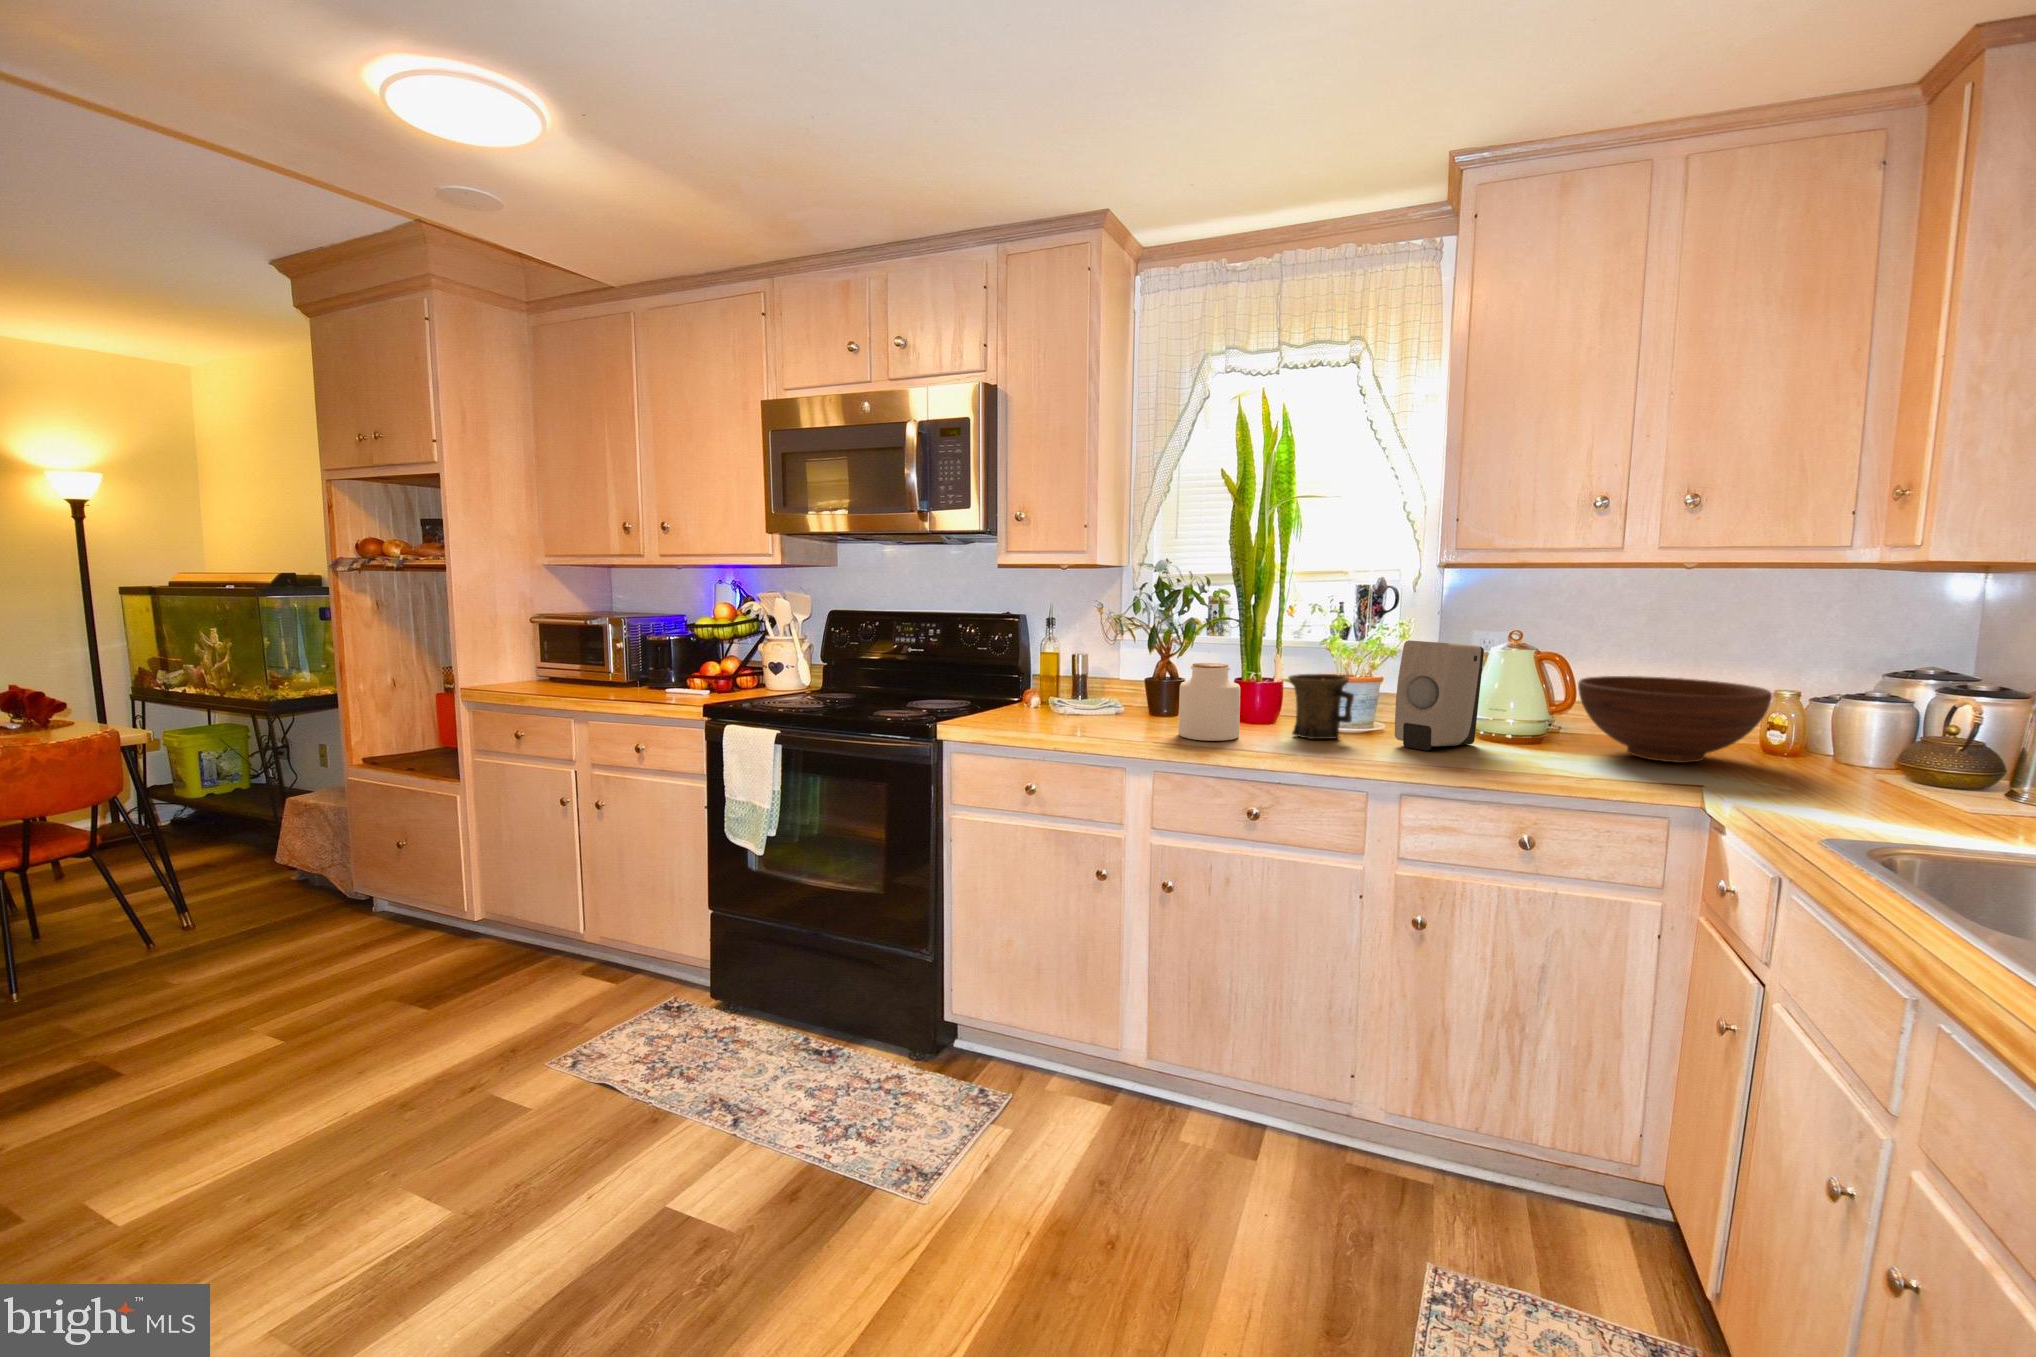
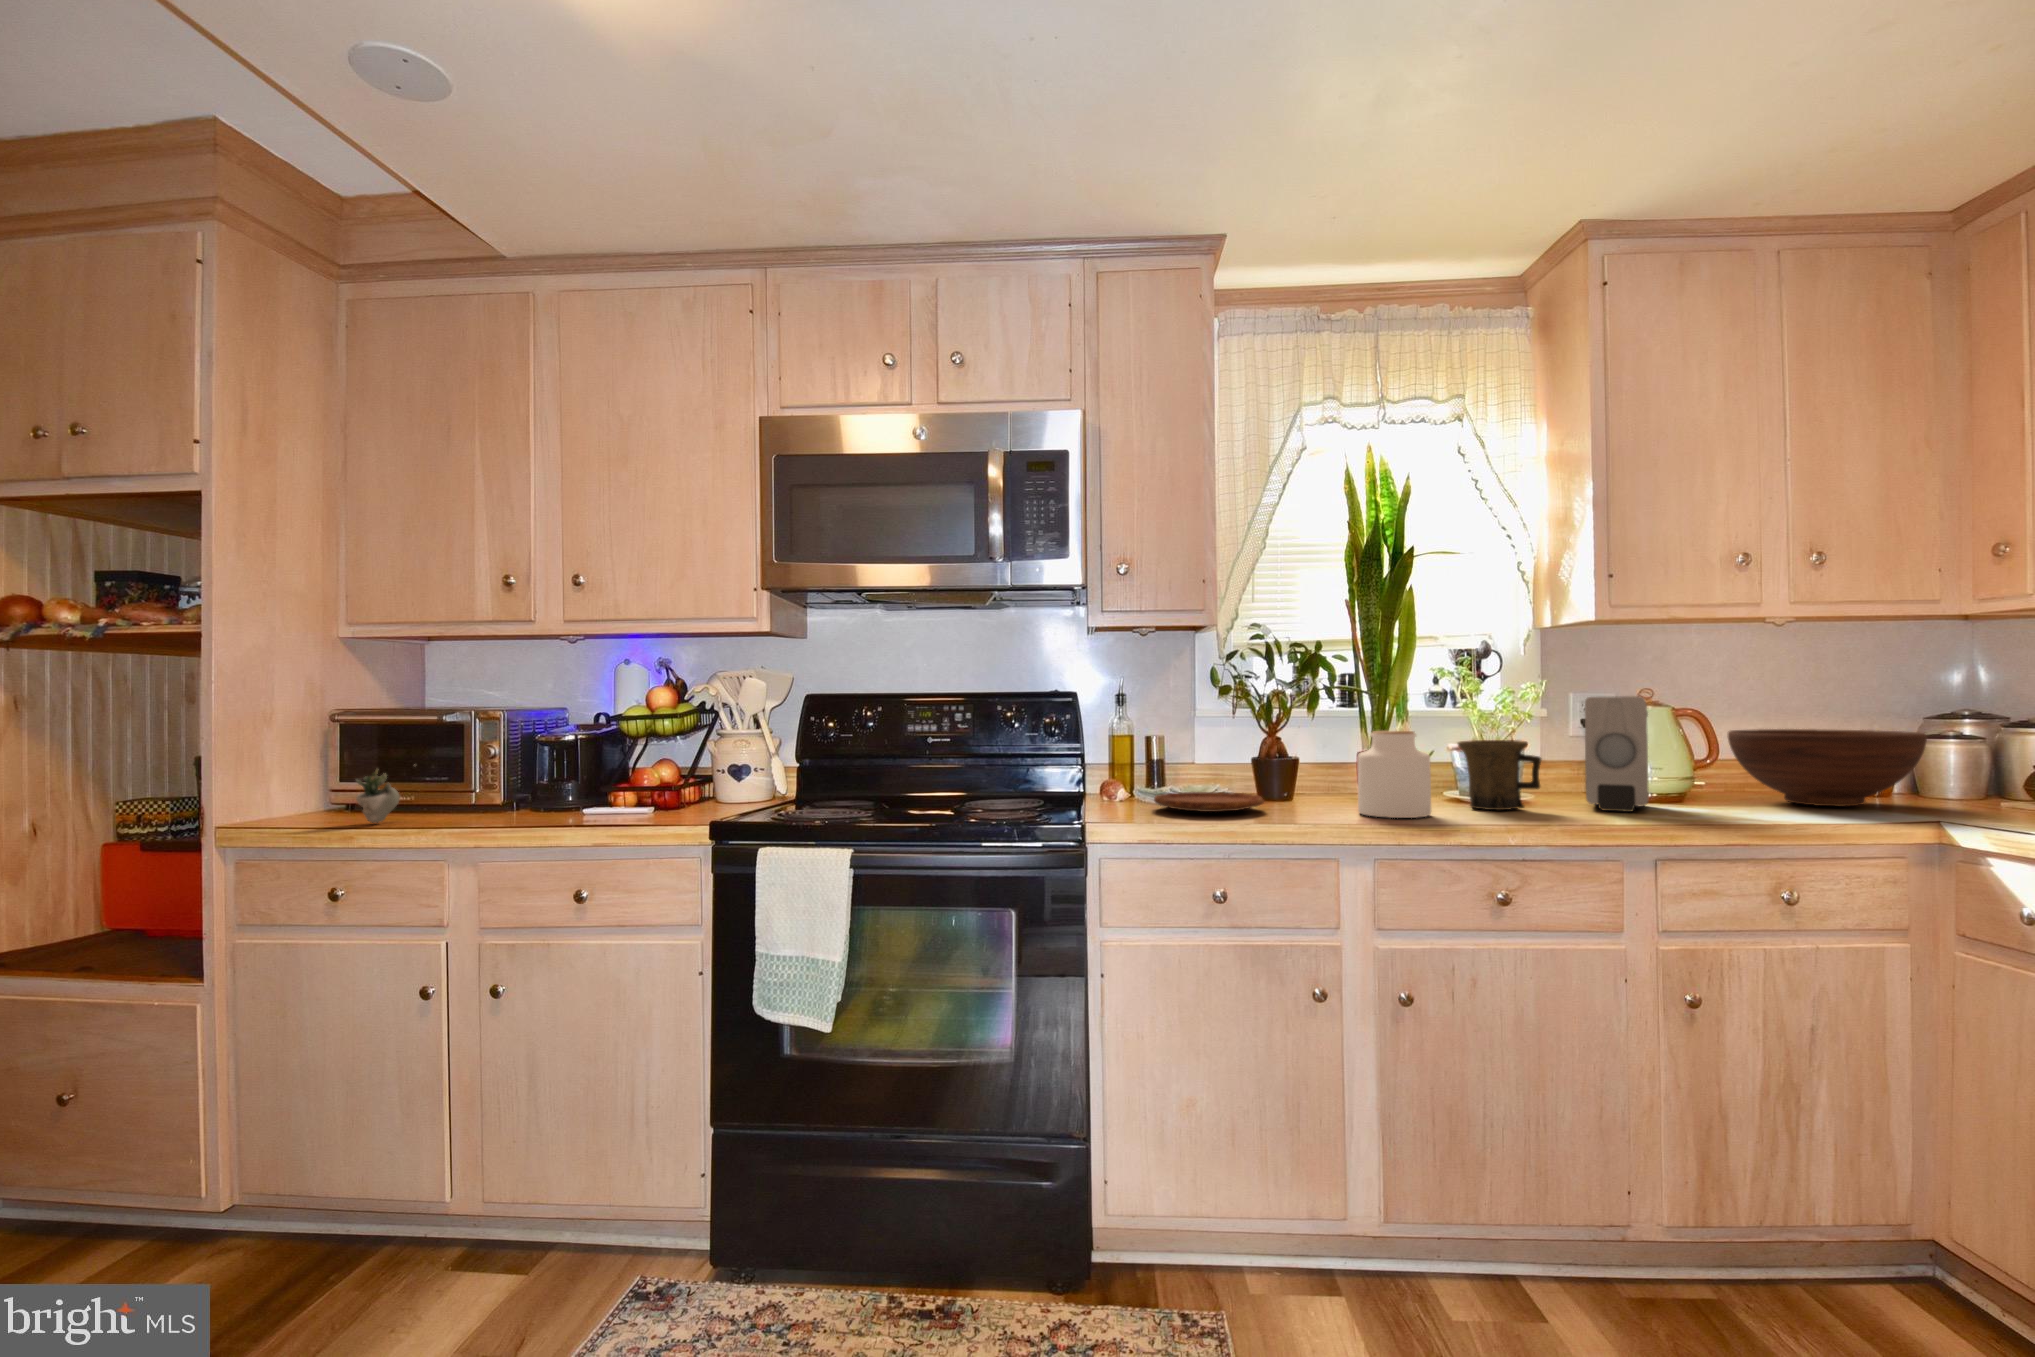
succulent plant: none [529,654,558,691] -> present [356,769,400,823]
tray: none [1029,703,1120,723] -> present [1154,792,1264,812]

